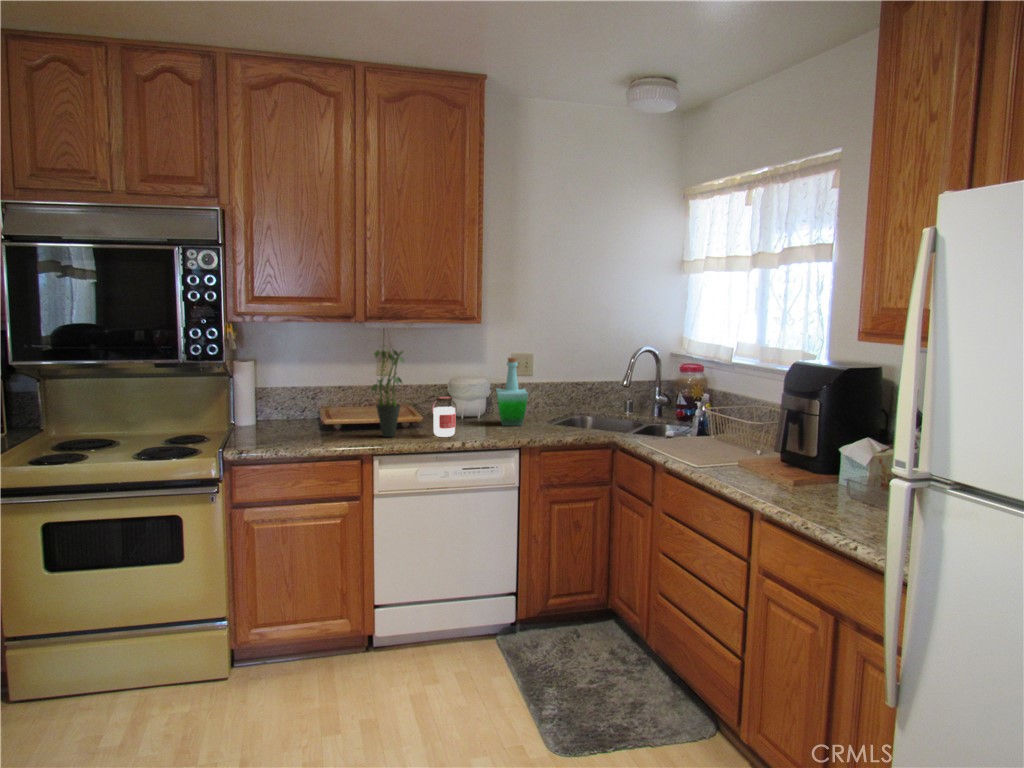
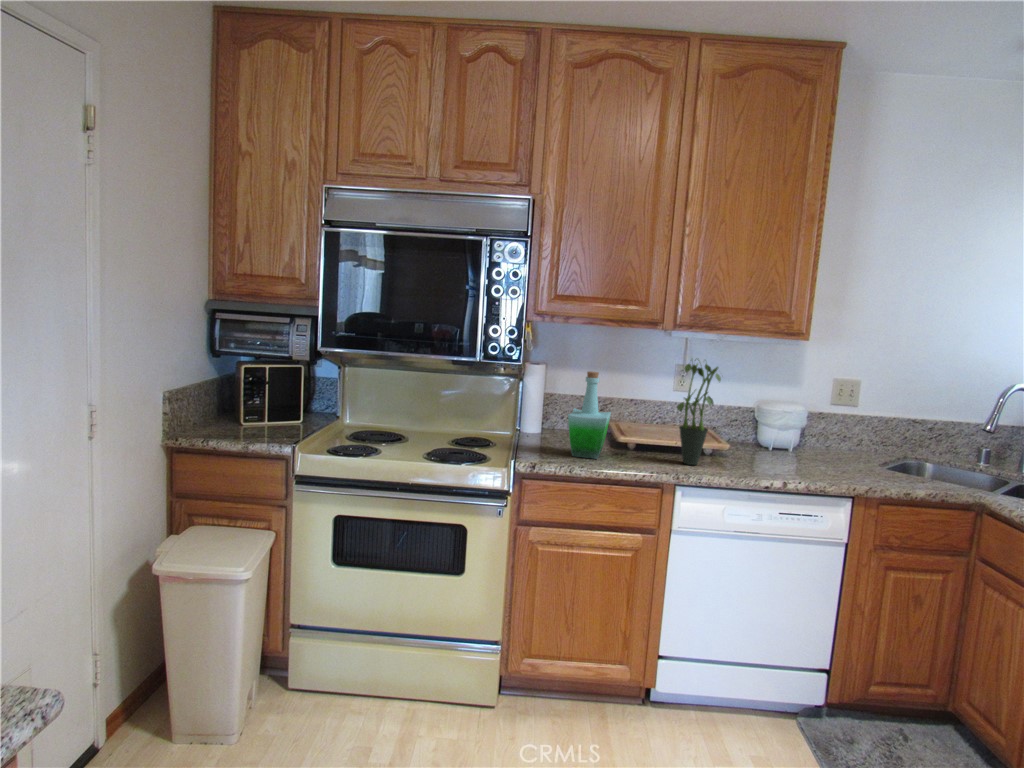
bottle: present [496,358,528,426] -> present [568,371,611,459]
jar: present [432,396,456,437] -> none [744,424,776,473]

